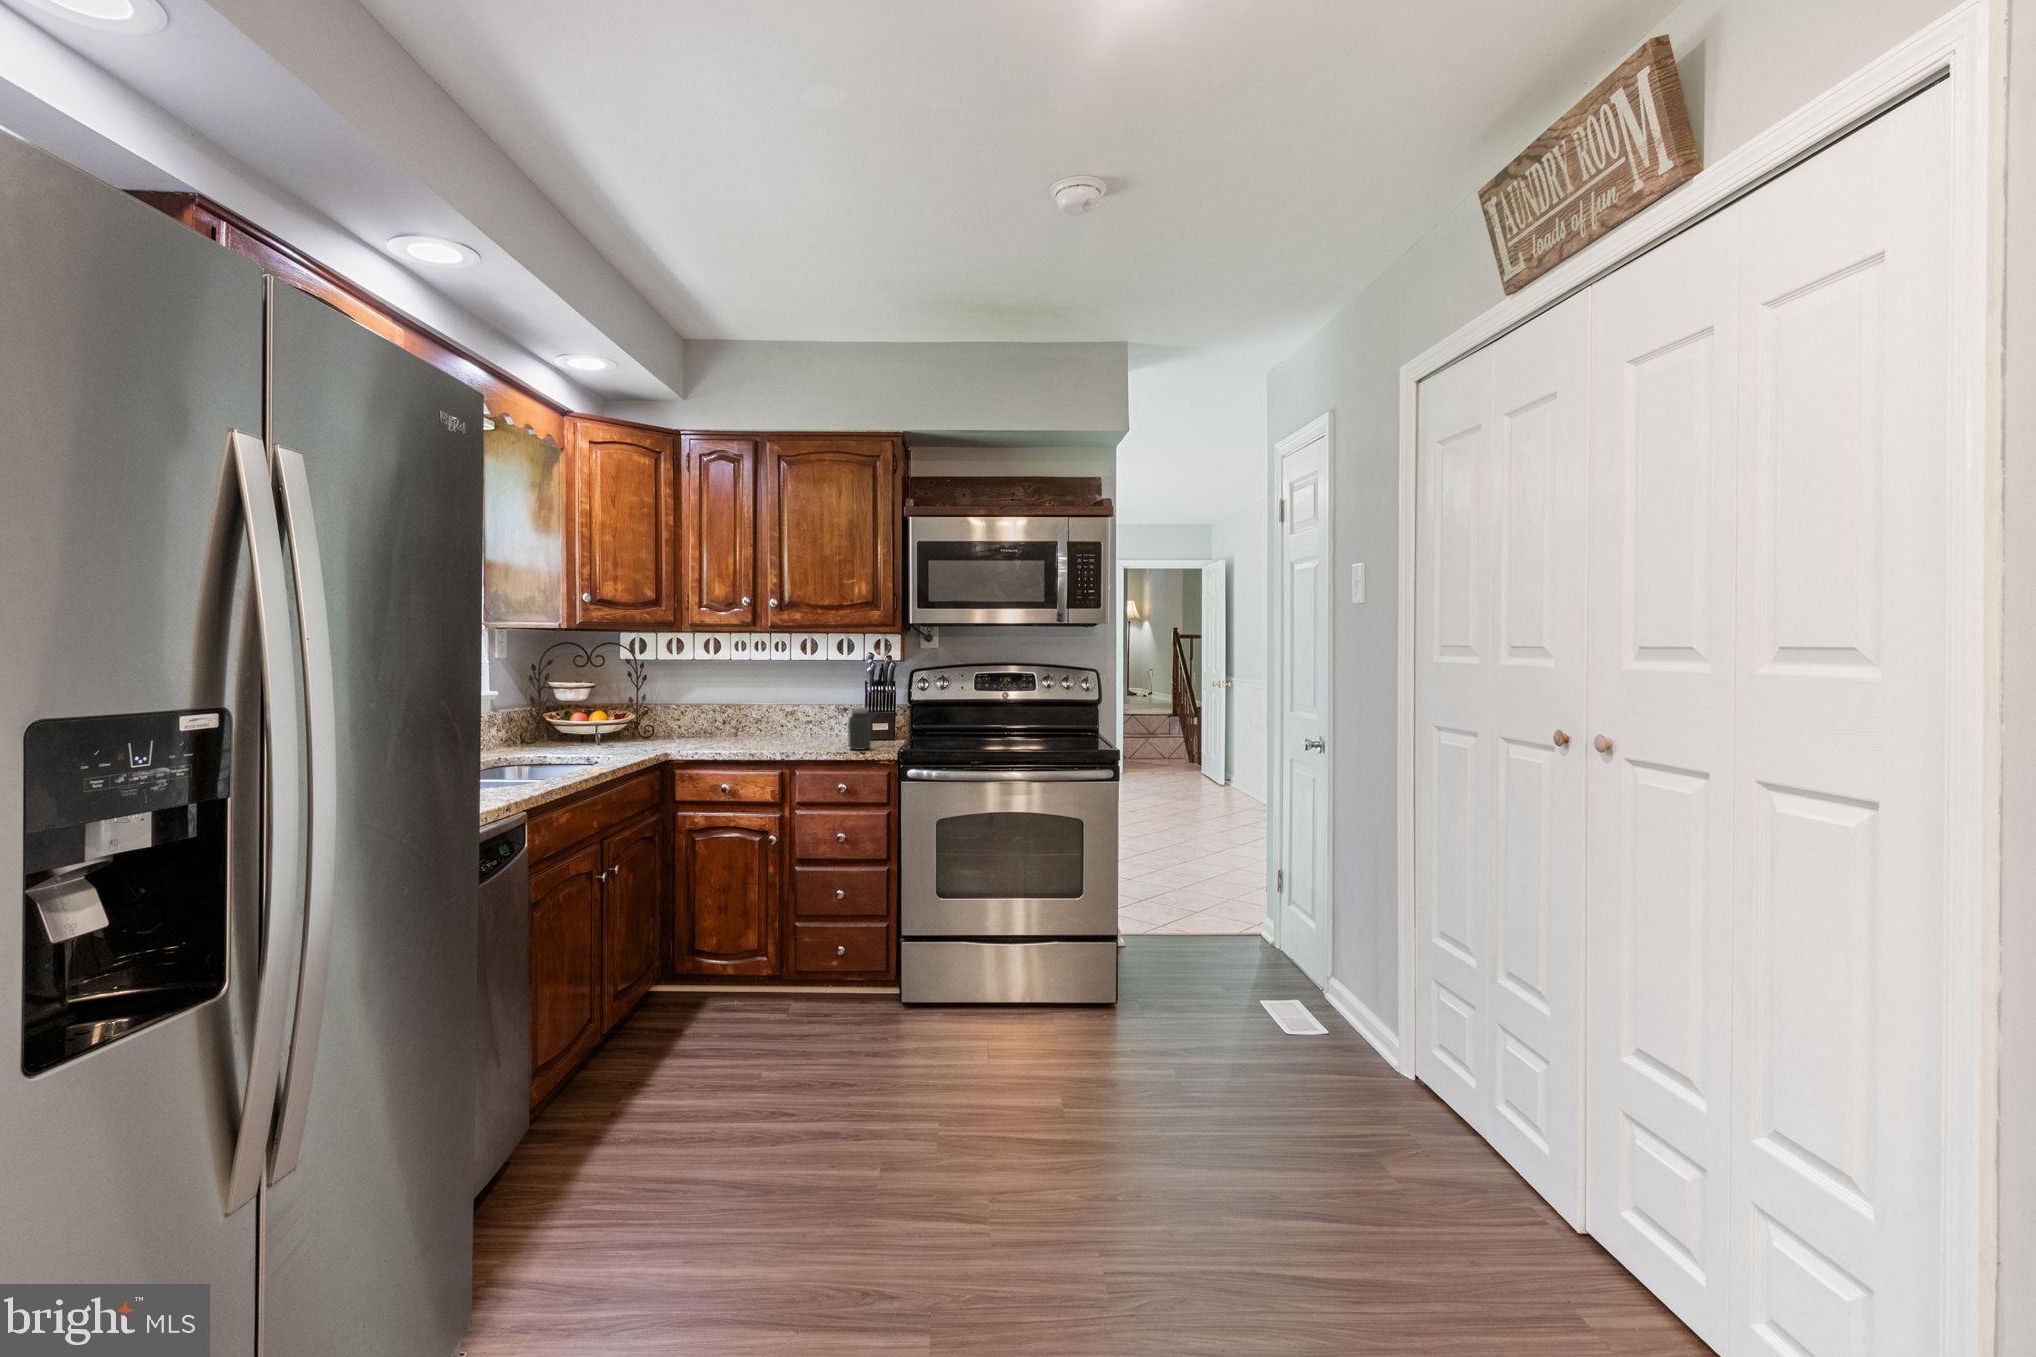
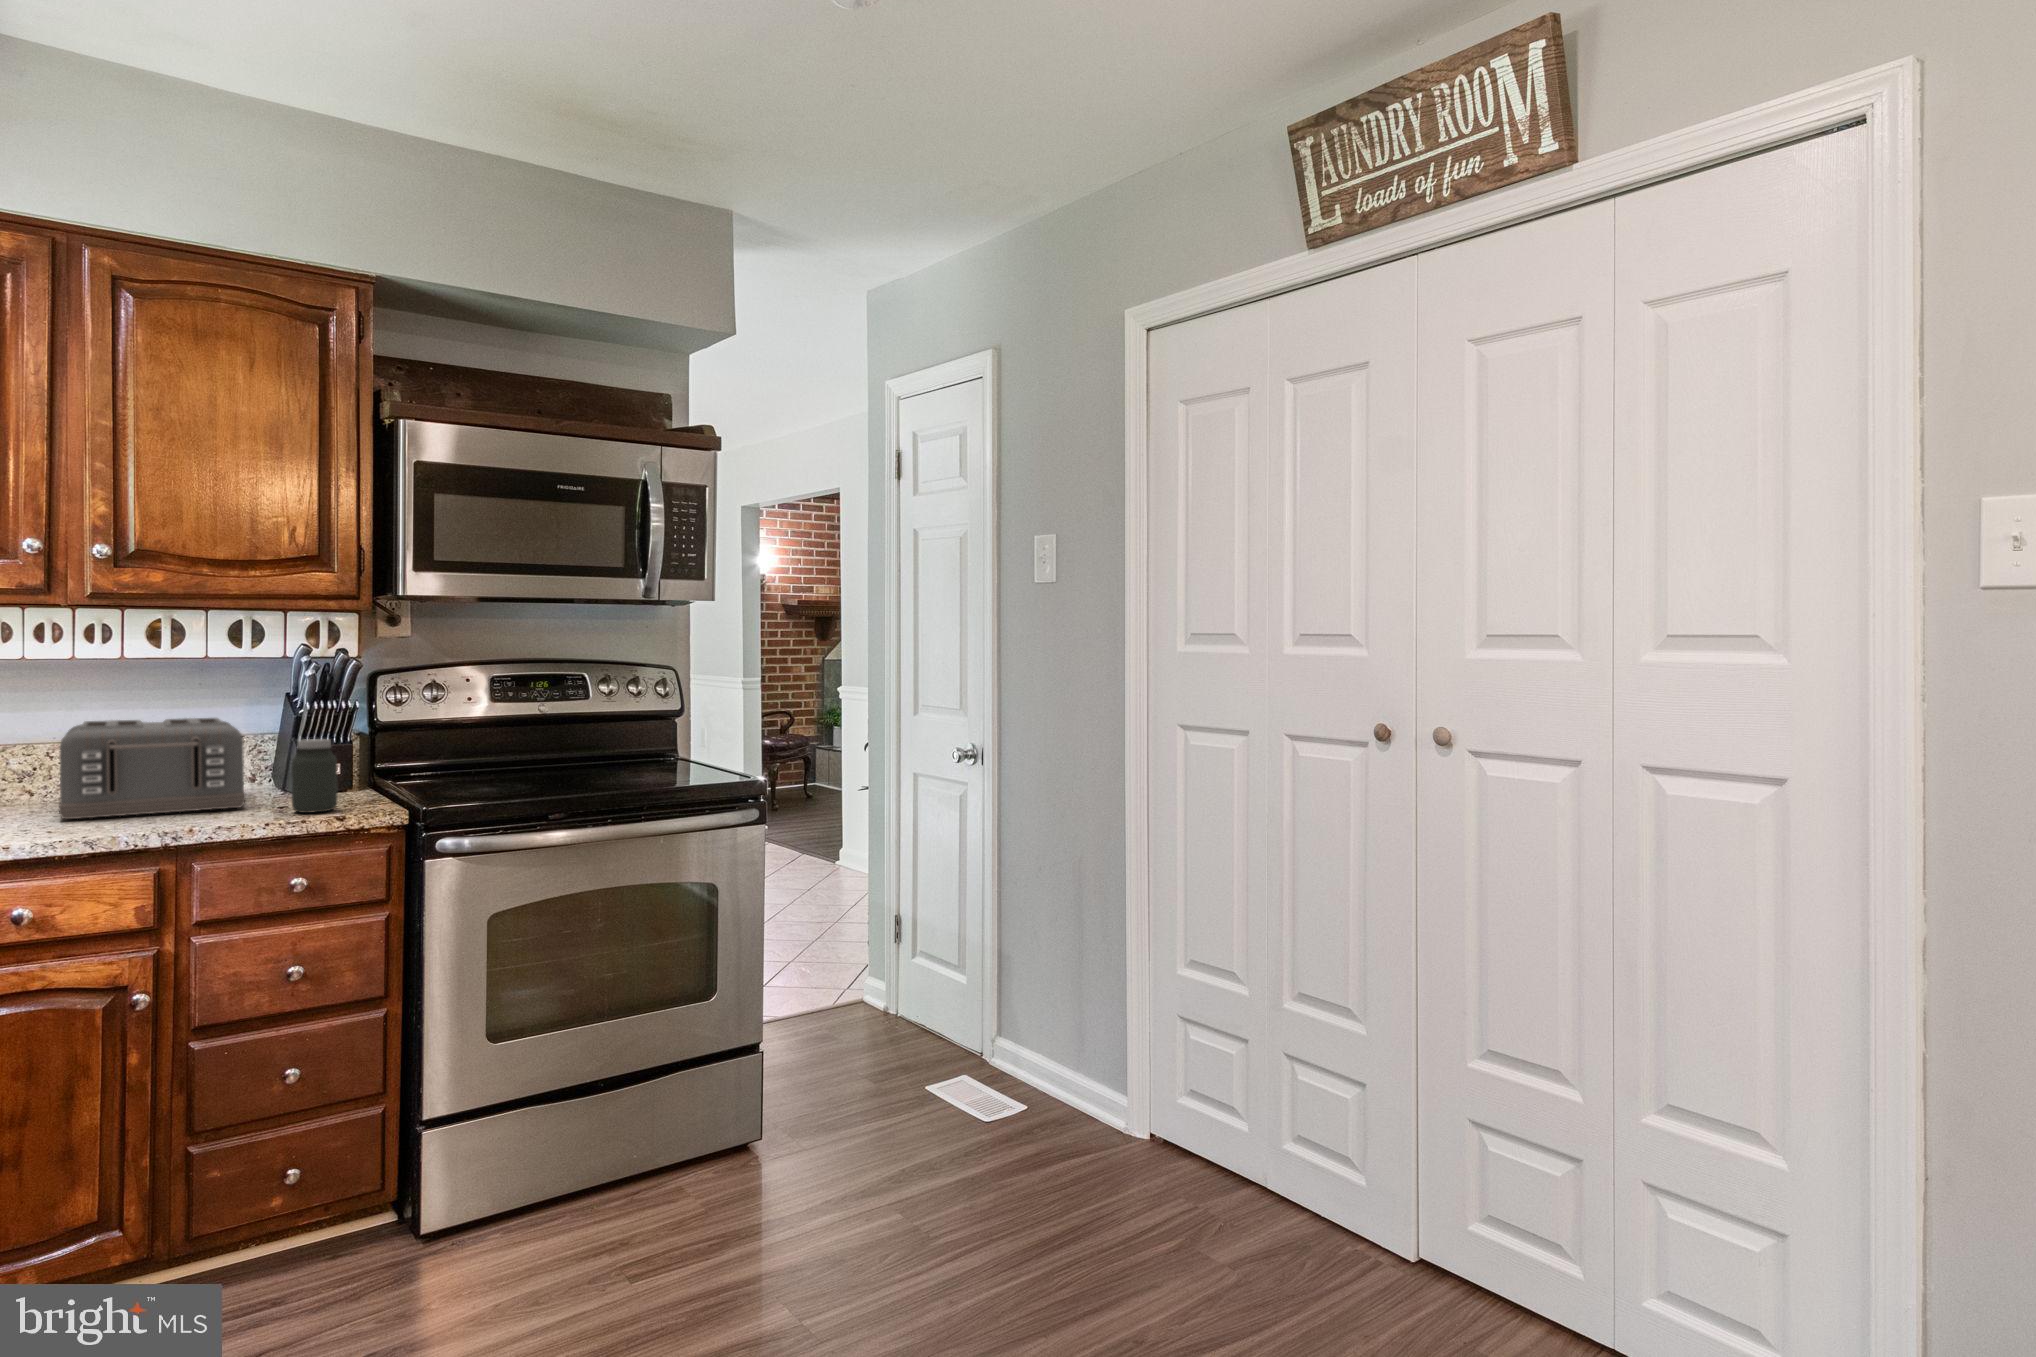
toaster: none [752,694,844,745] -> present [59,718,246,819]

